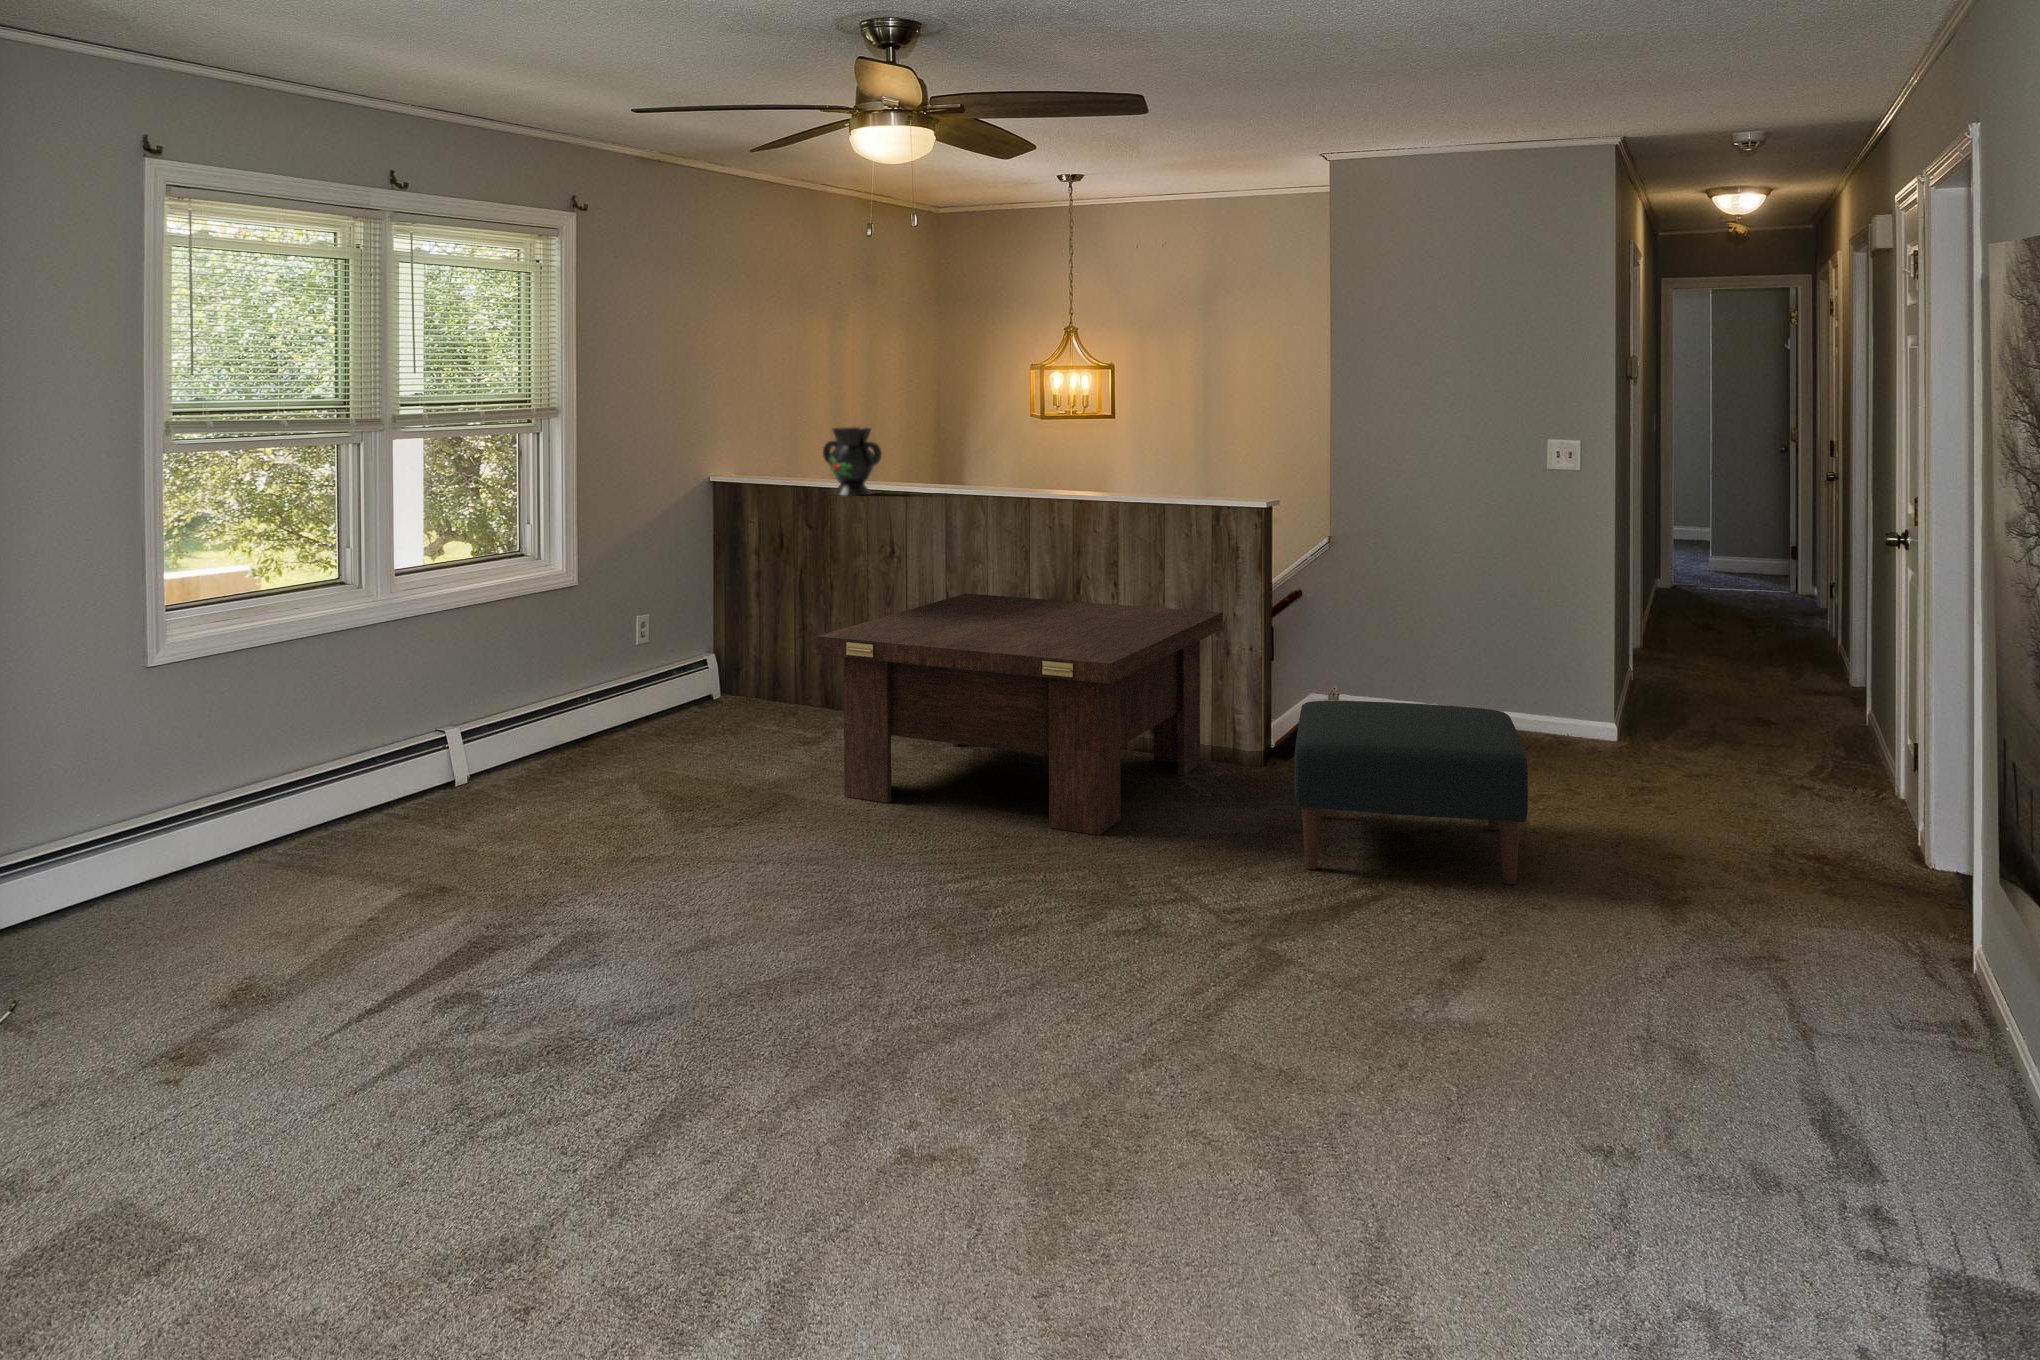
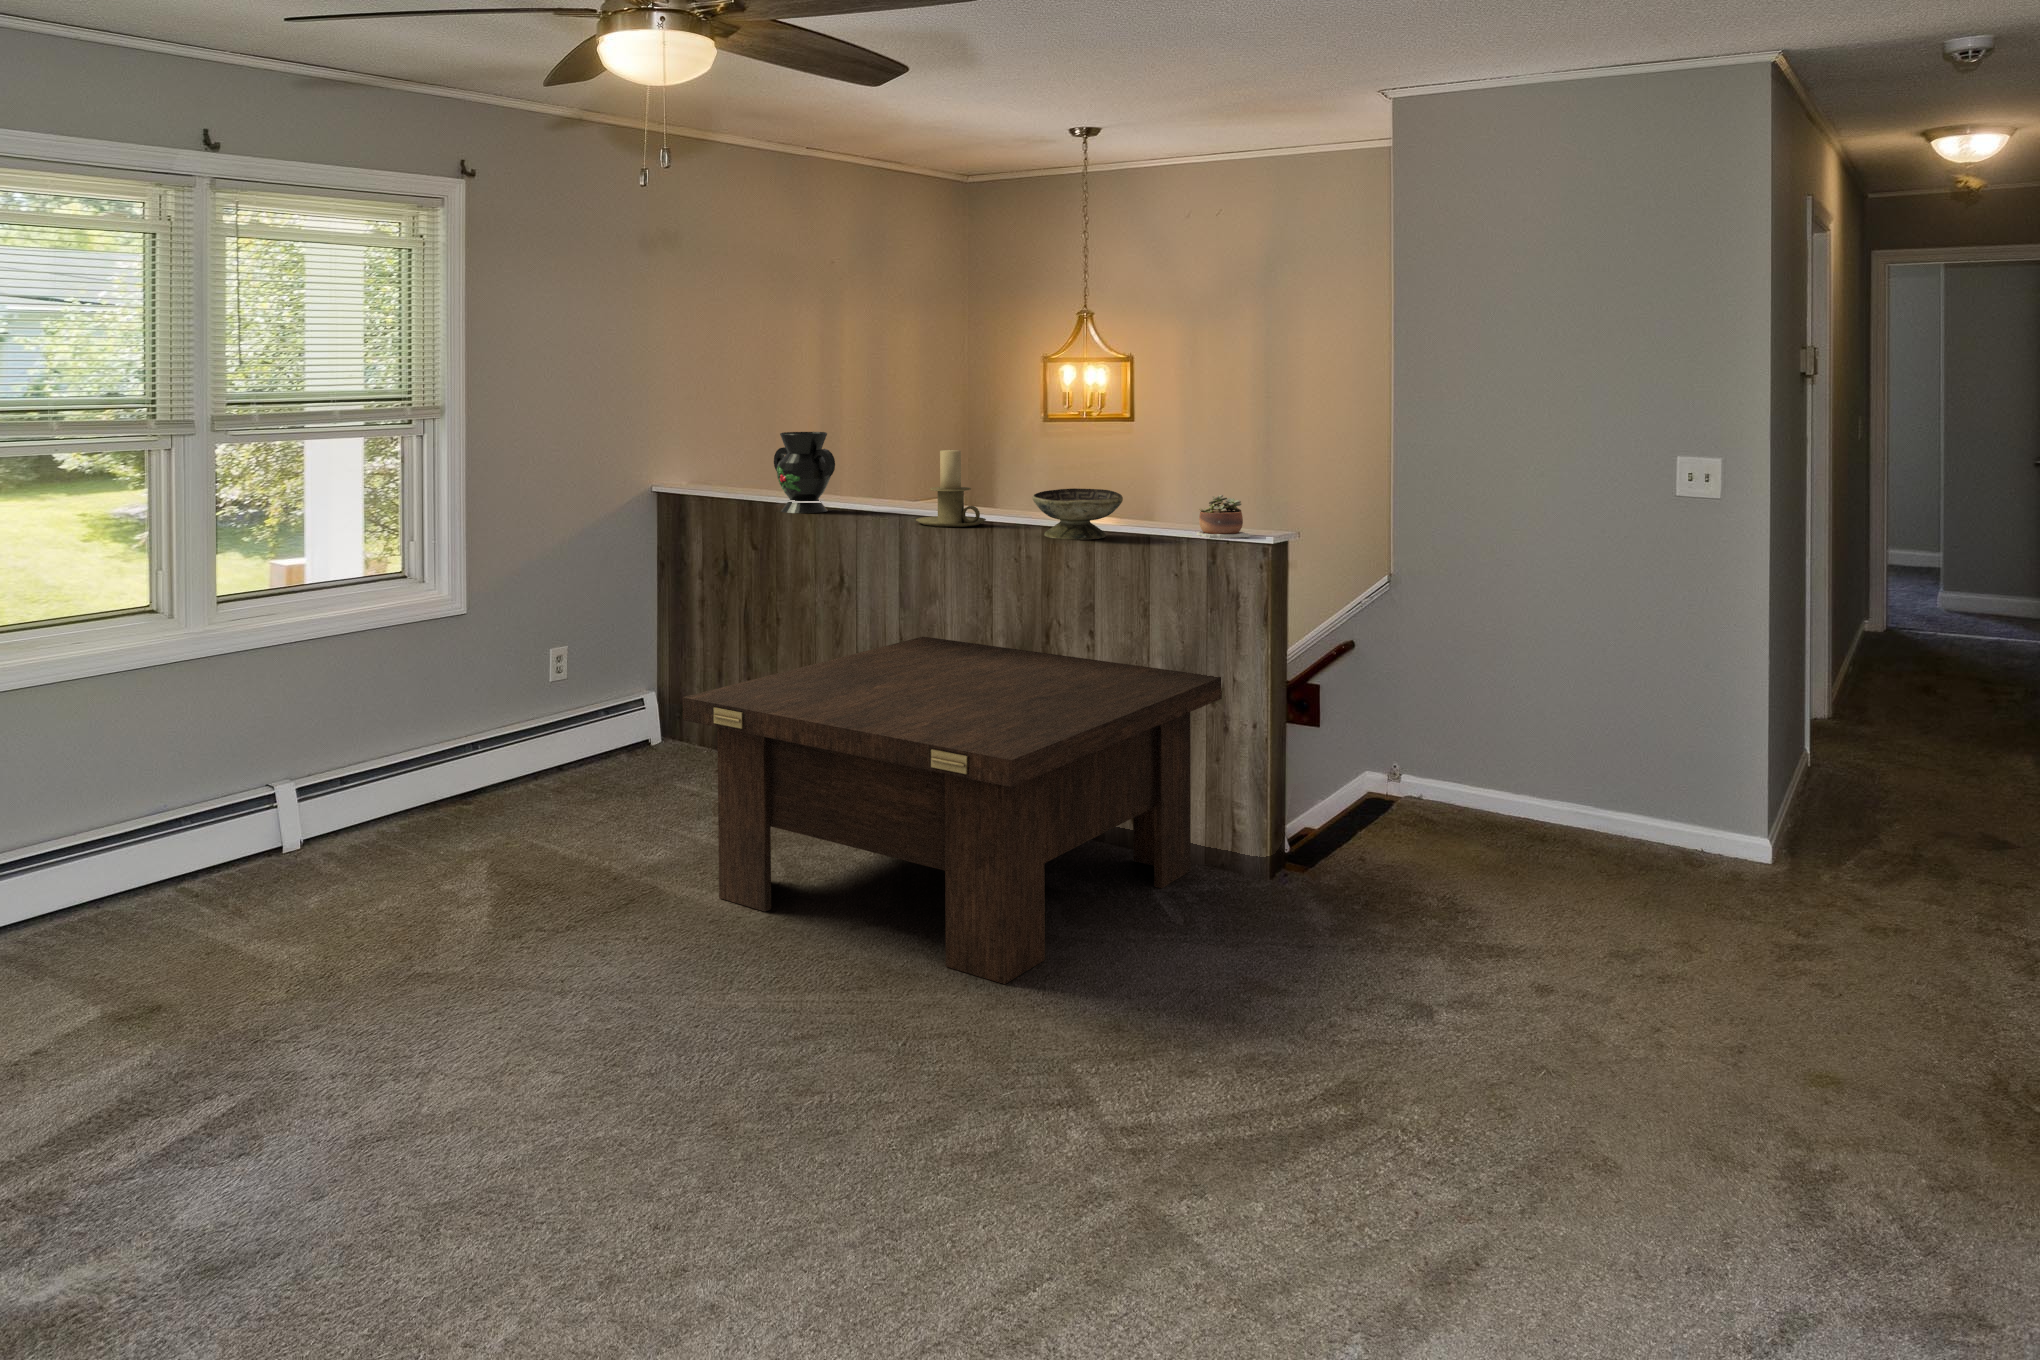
candle holder: none [958,440,1016,503] -> present [916,450,986,527]
decorative bowl: none [1063,470,1136,510] -> present [1032,488,1123,540]
succulent plant: none [1181,474,1228,509] -> present [1197,495,1250,538]
ottoman: present [1295,701,1528,885] -> none [1247,815,1585,1123]

